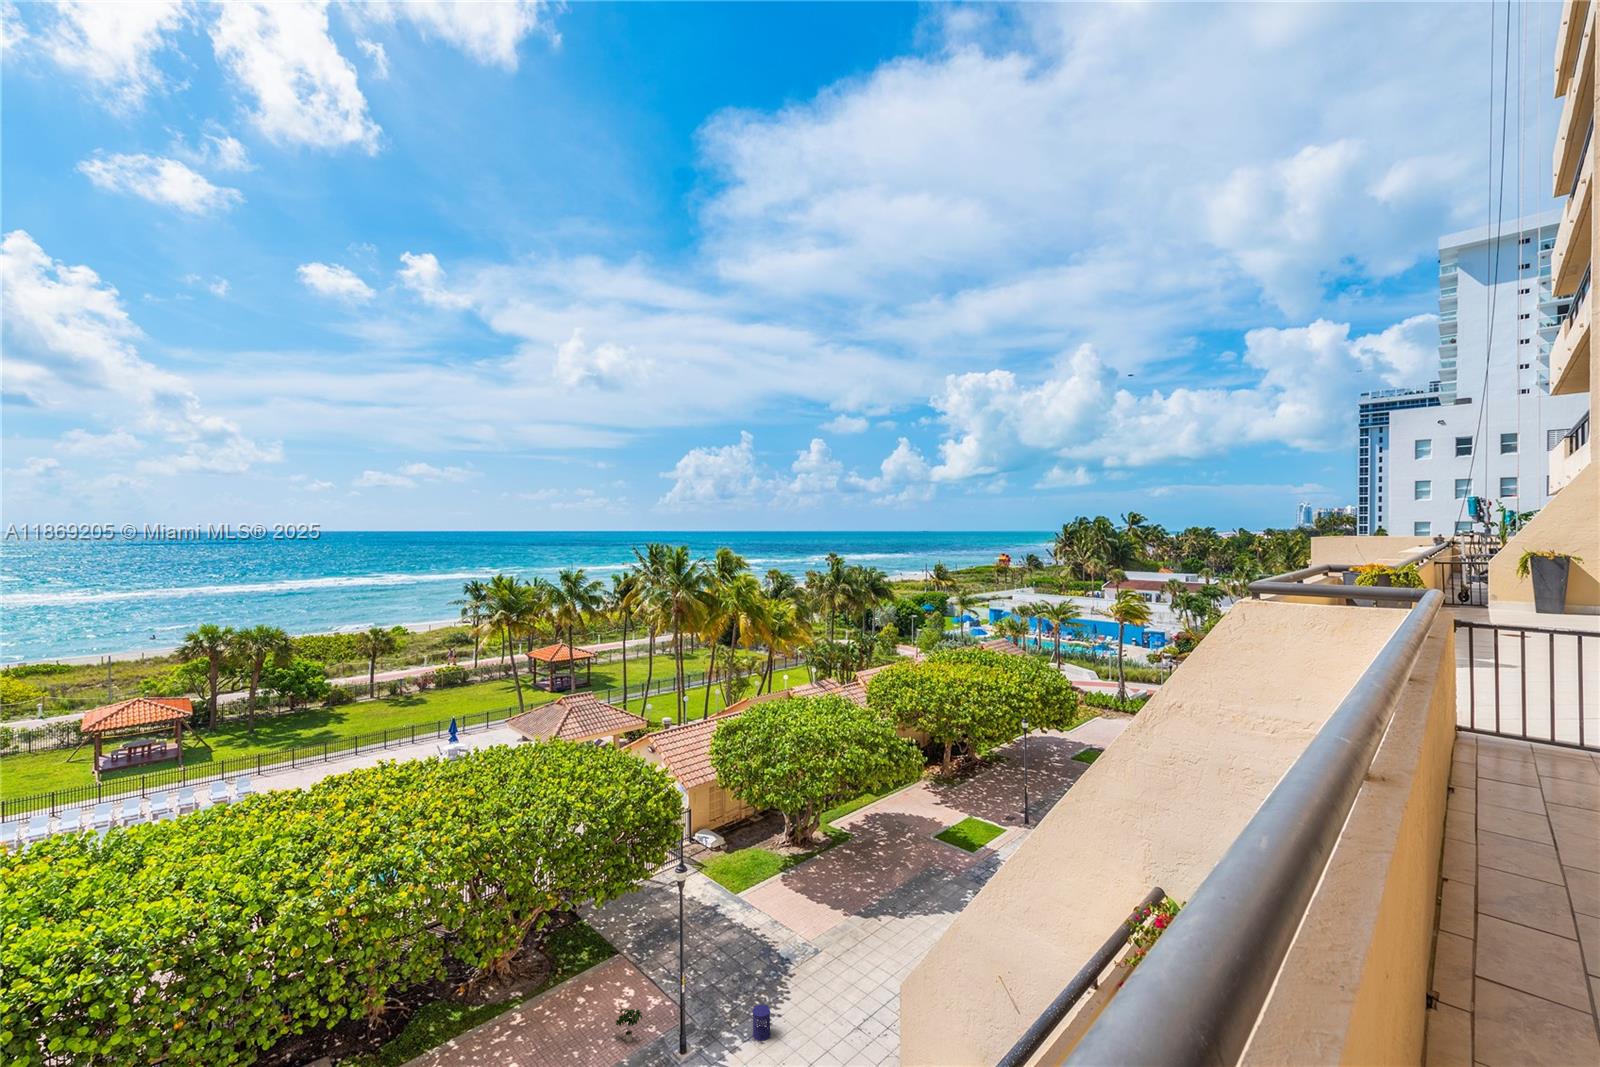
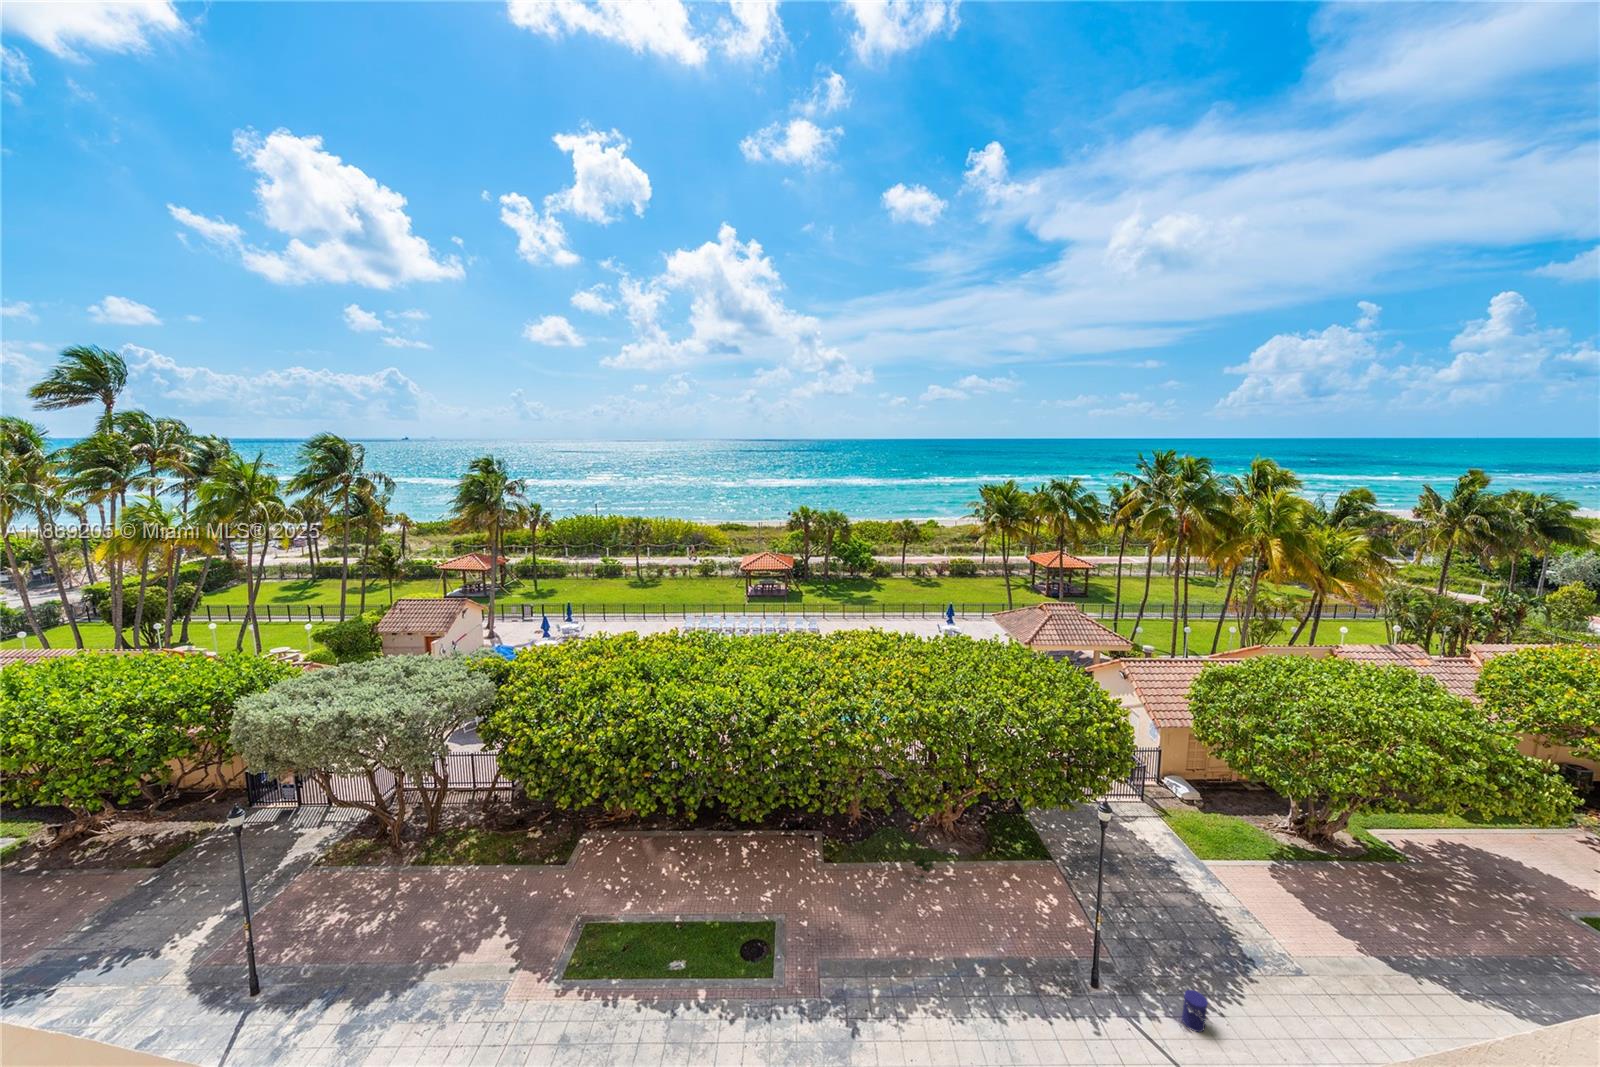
potted plant: present [616,1009,642,1042] -> present [914,857,933,884]

